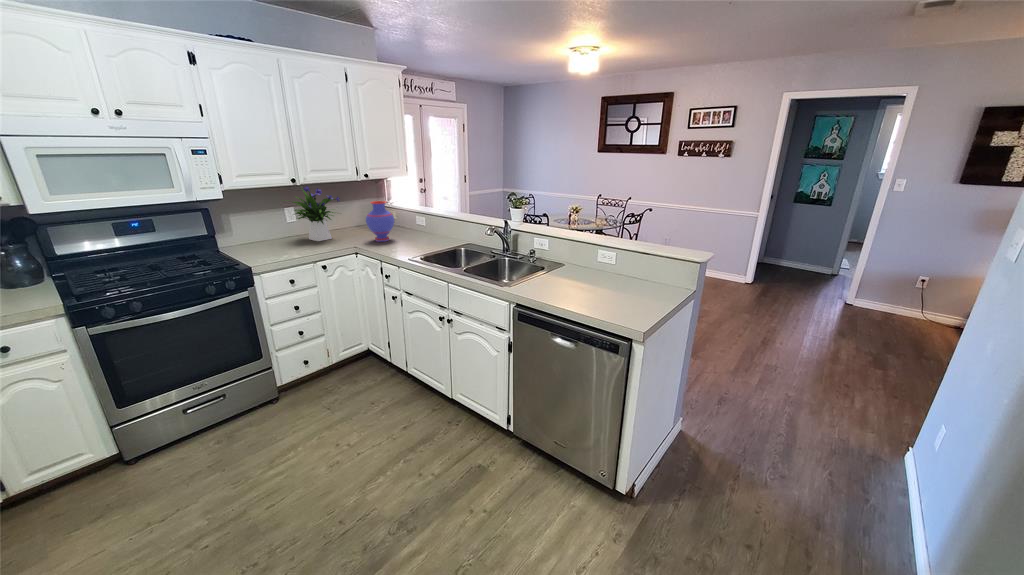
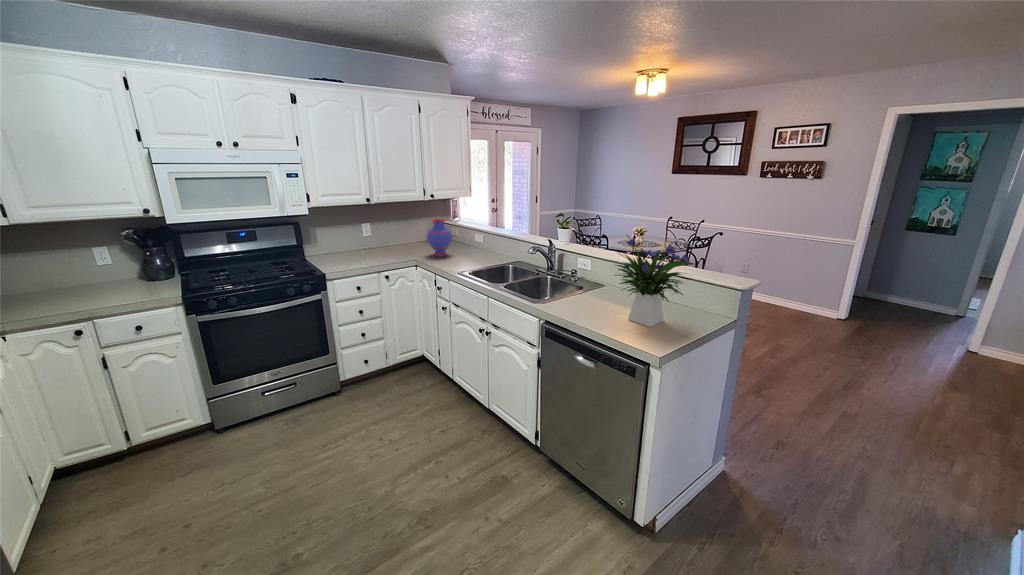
flower arrangement: present [293,186,340,241] -> present [607,234,694,327]

